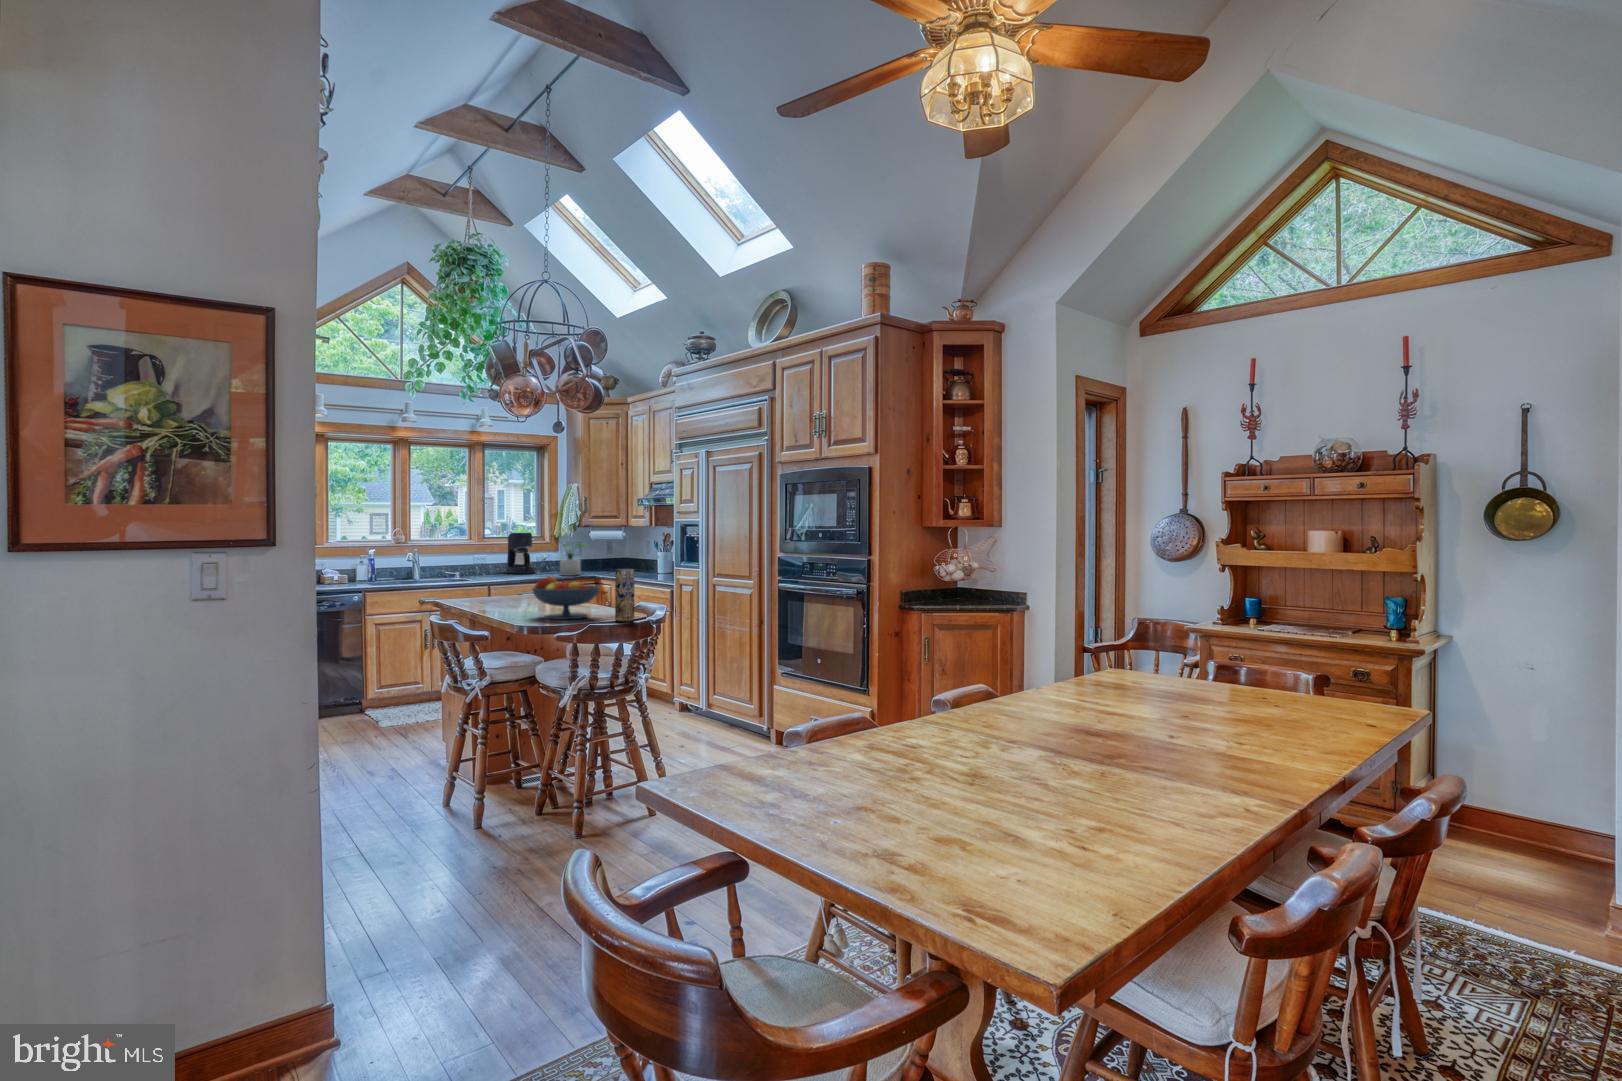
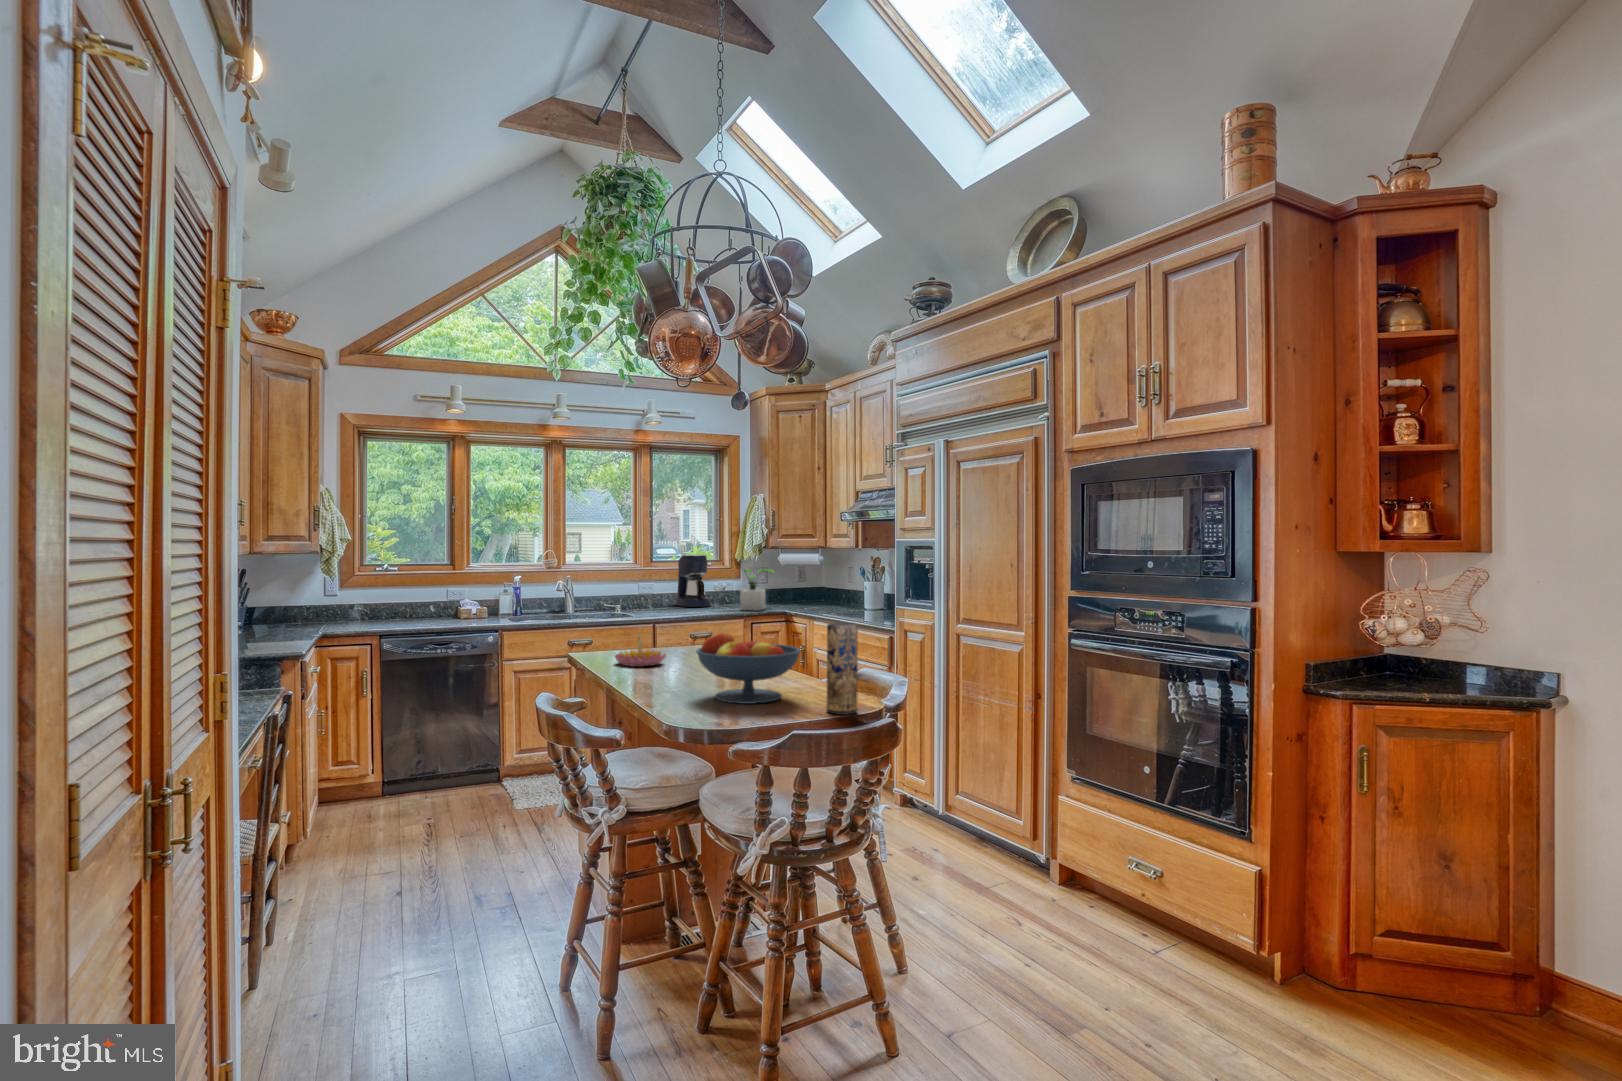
candle holder: none [469,581,507,606] -> present [615,632,666,667]

